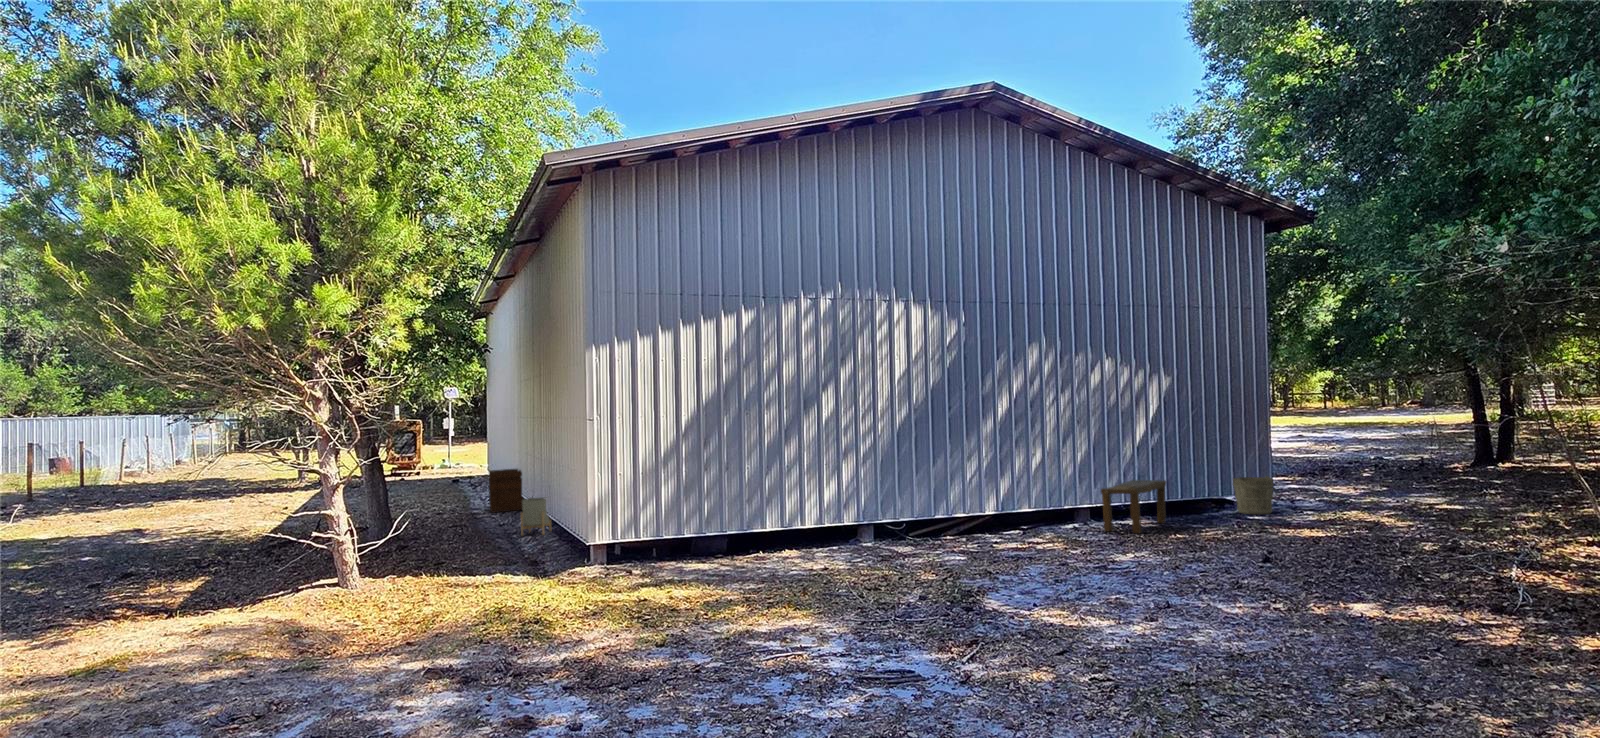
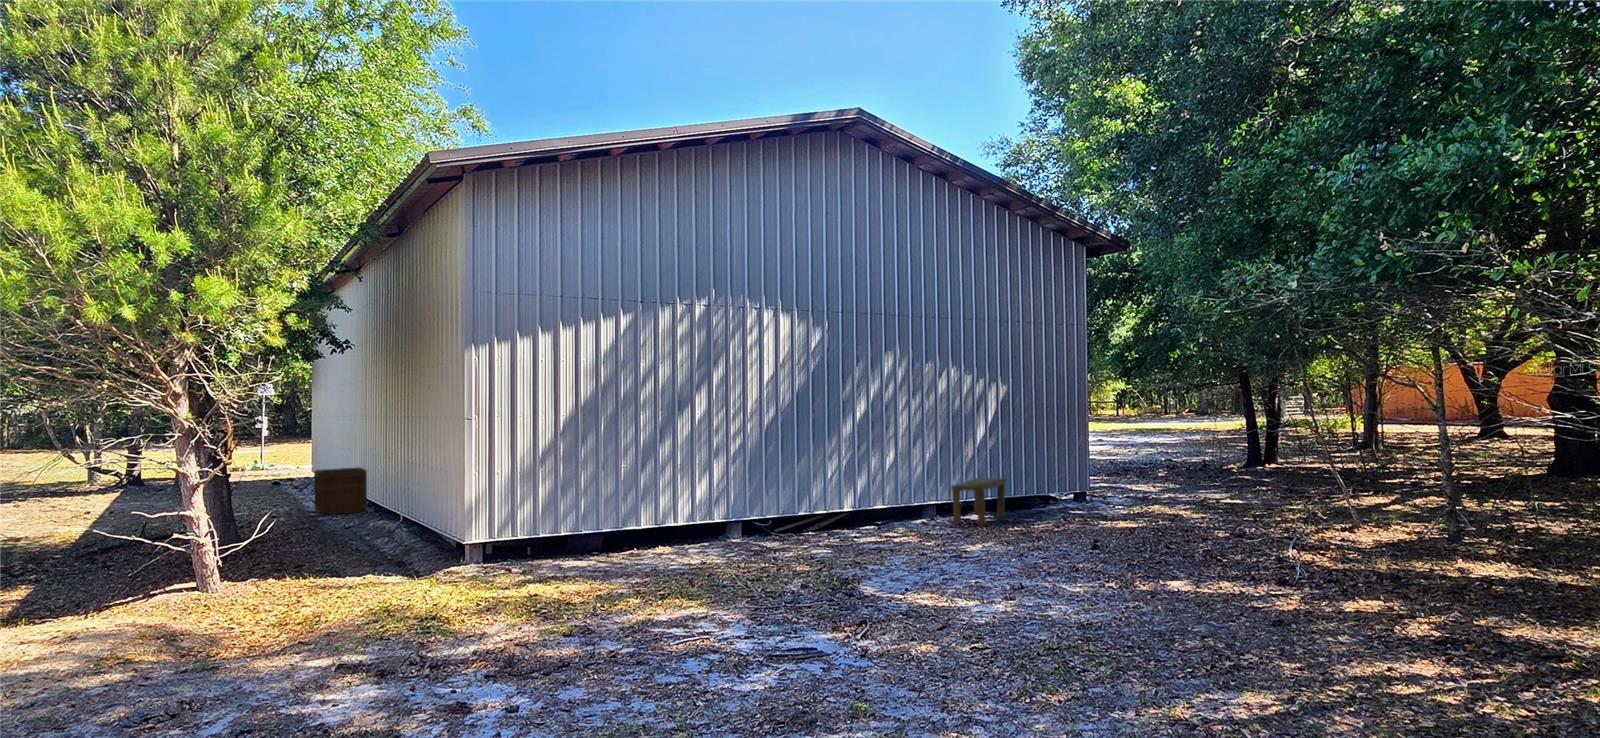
bucket: present [1233,476,1274,514] -> none [1058,474,1096,508]
planter: present [521,498,551,535] -> none [365,498,399,539]

